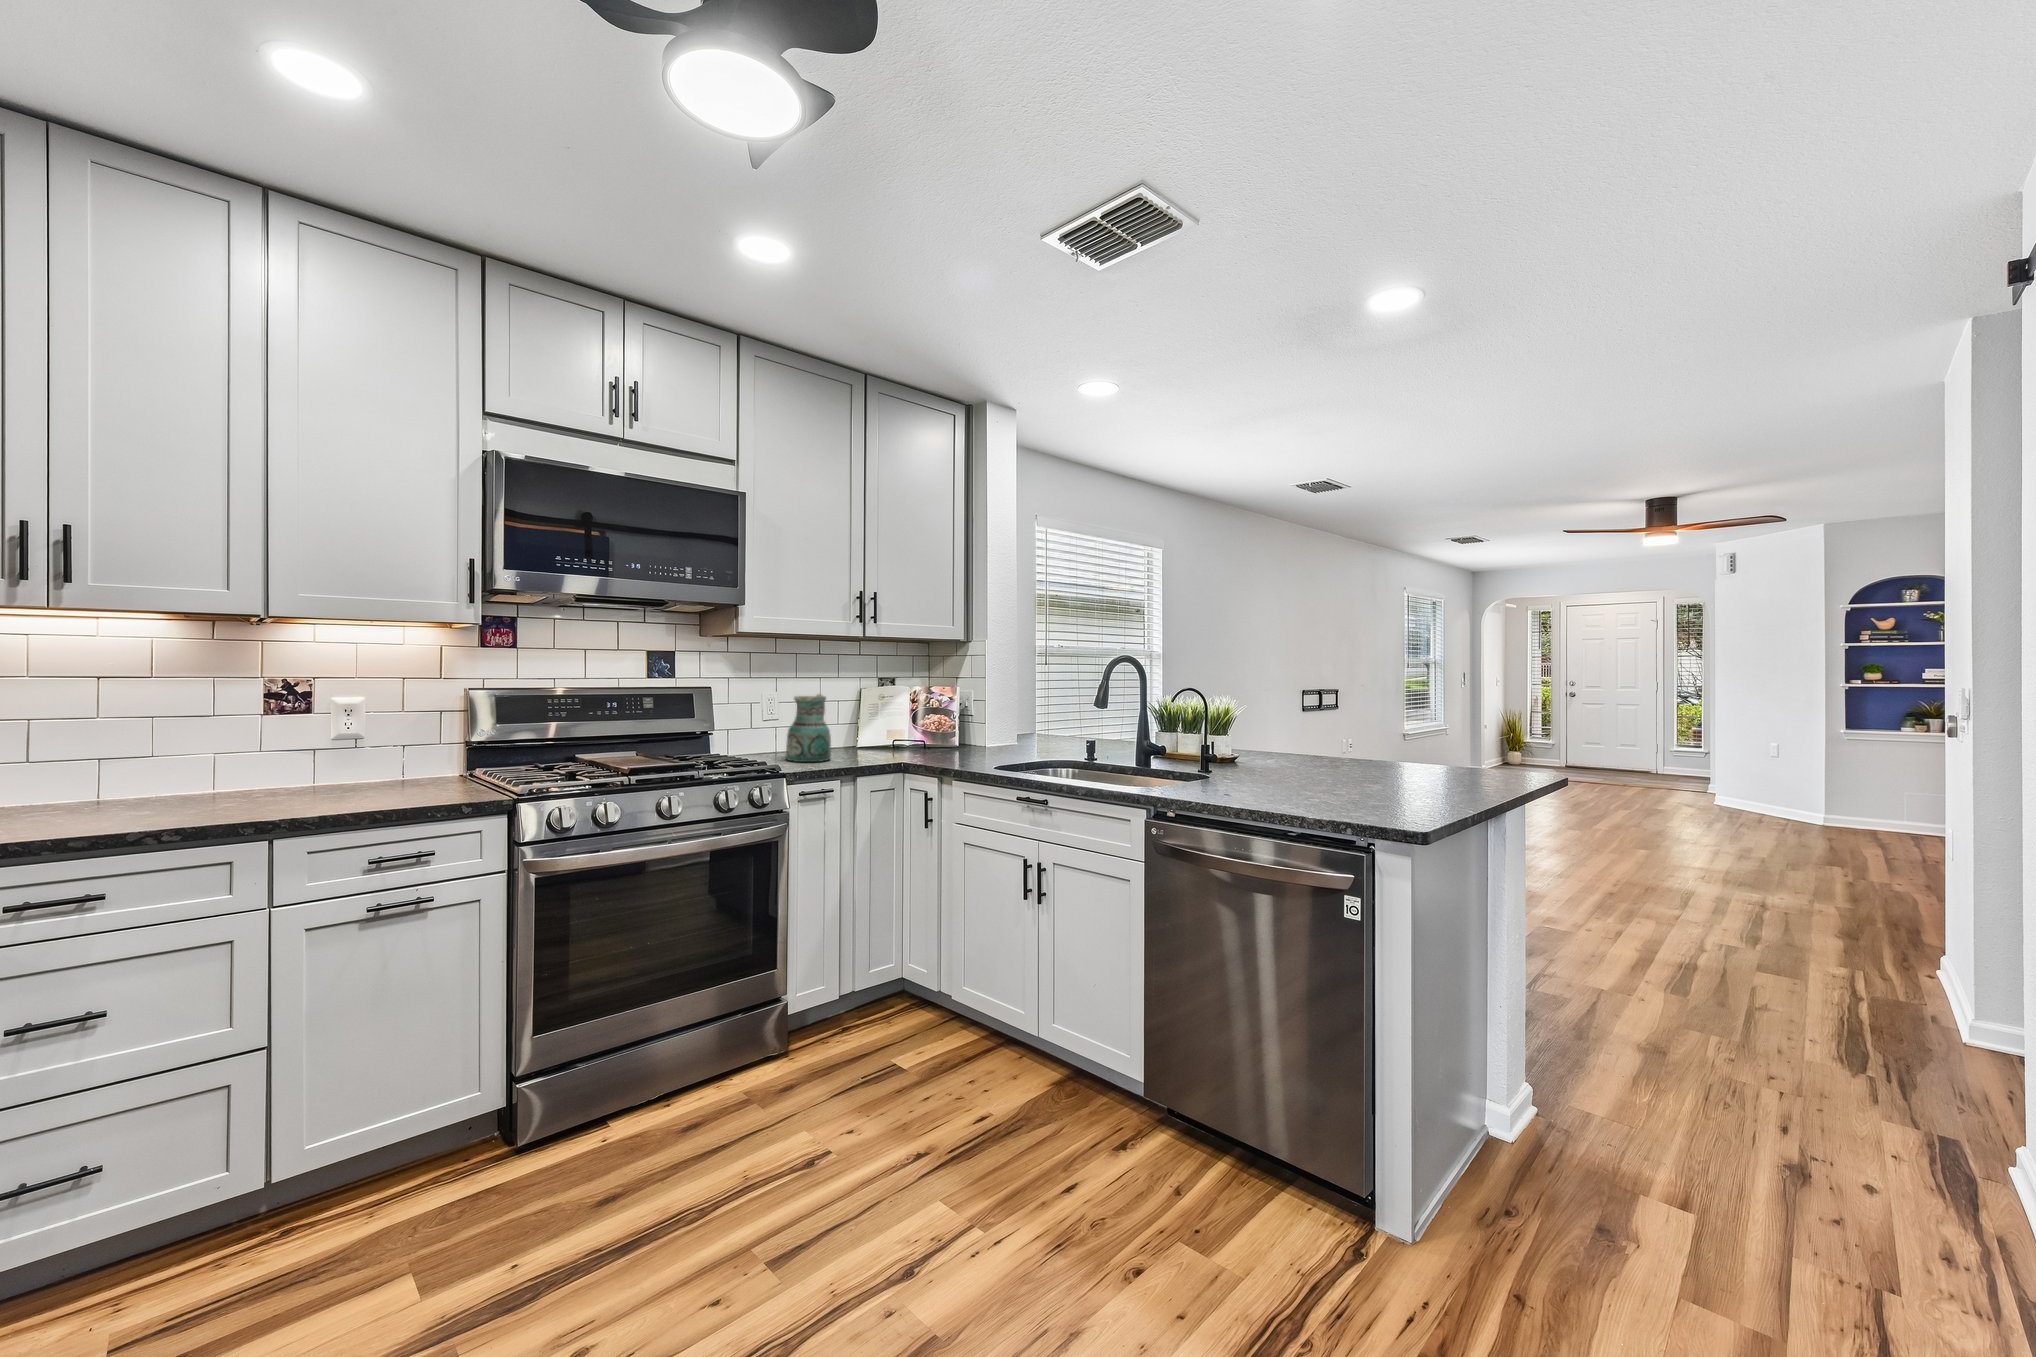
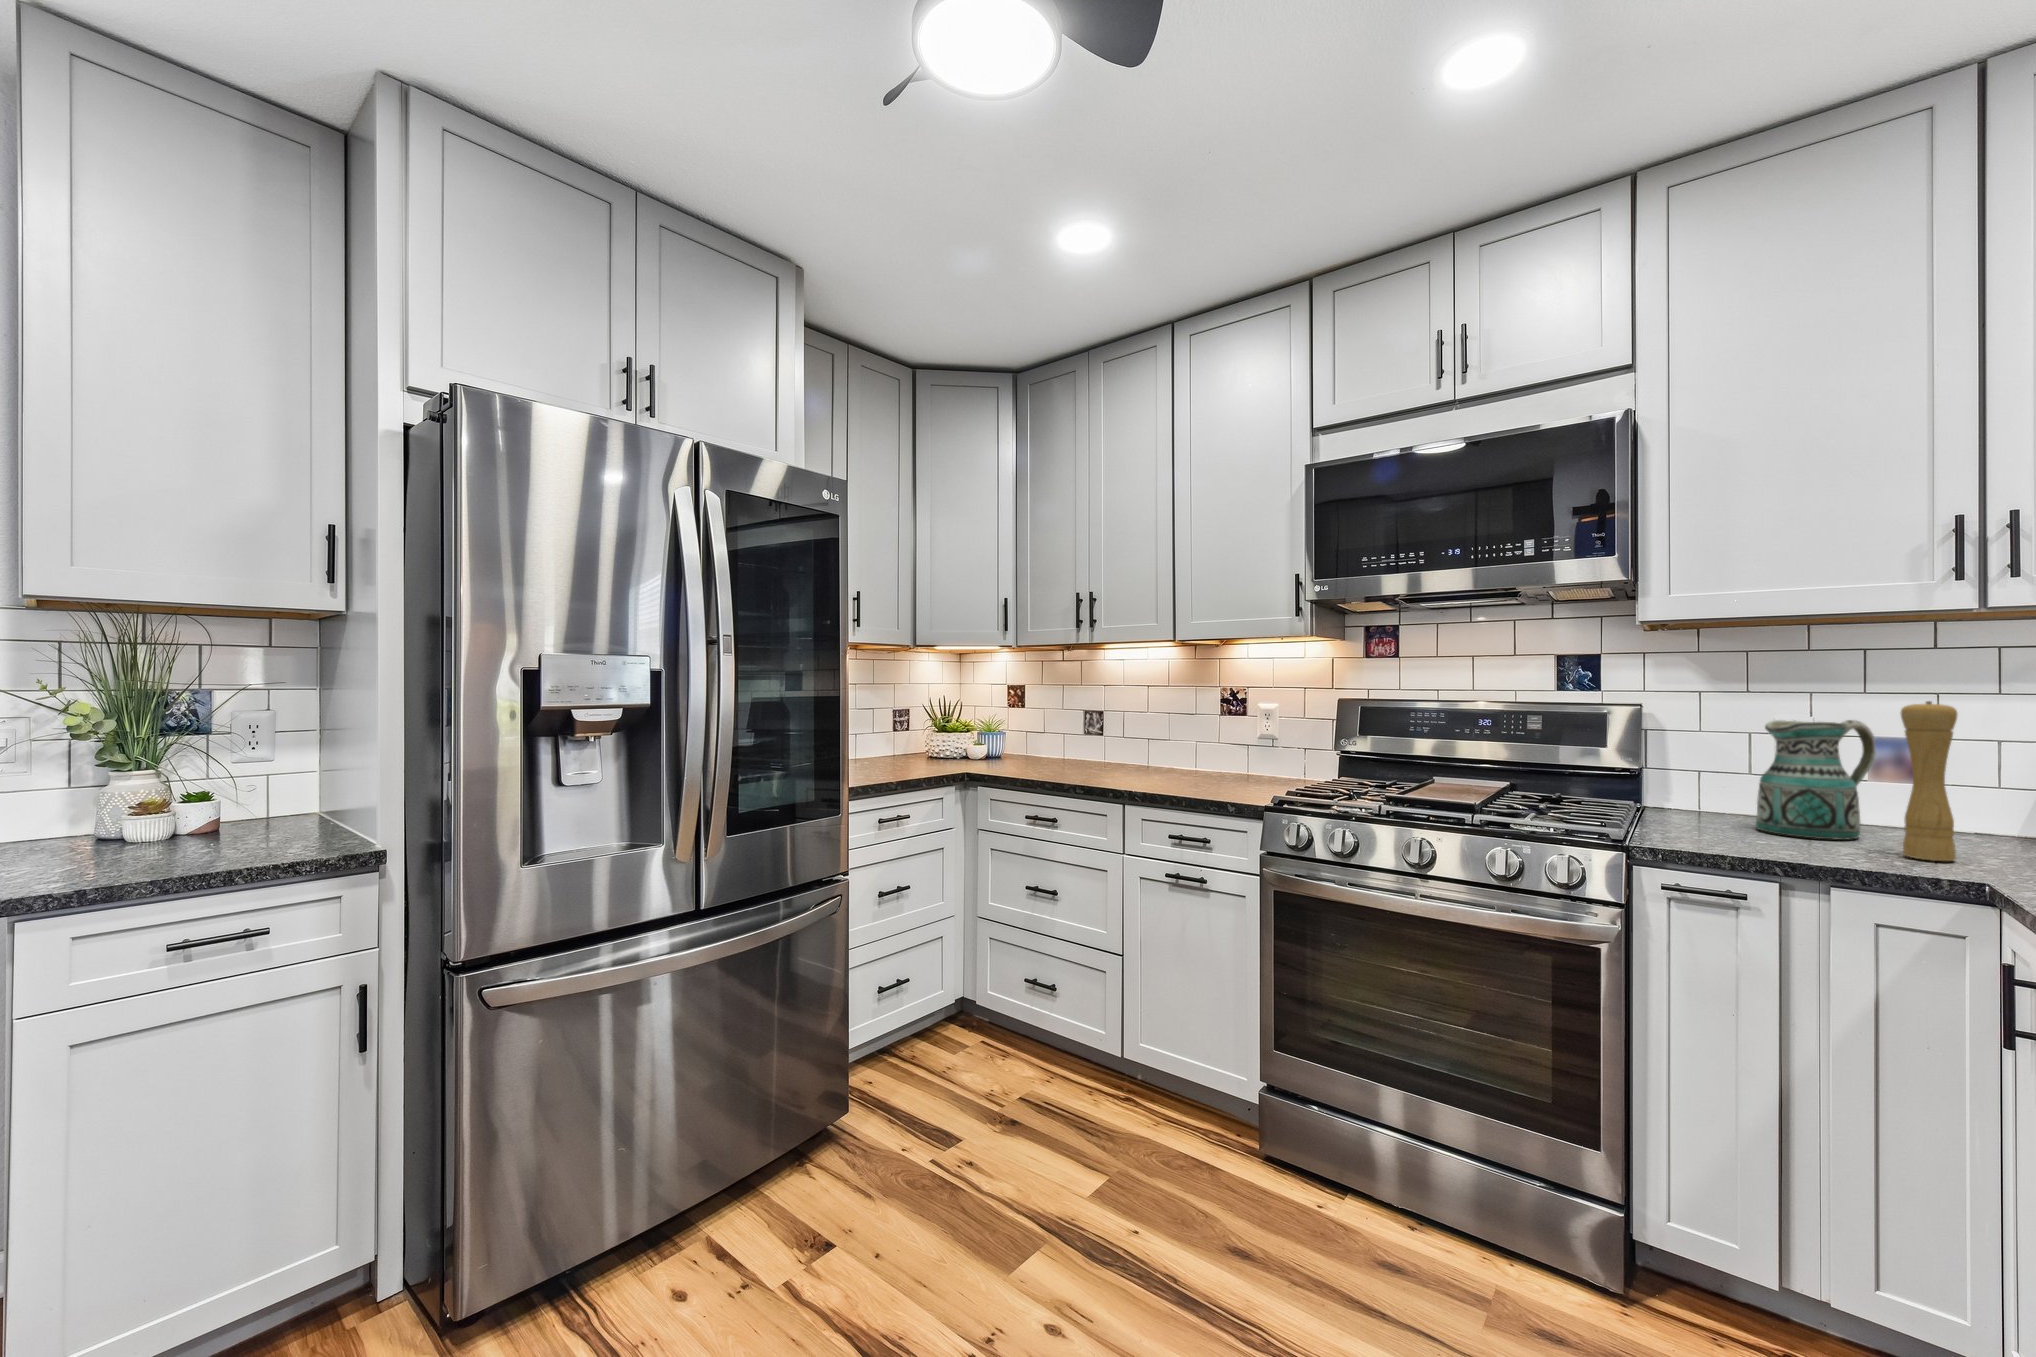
pepper mill: none [865,686,886,764] -> present [1901,701,1957,861]

